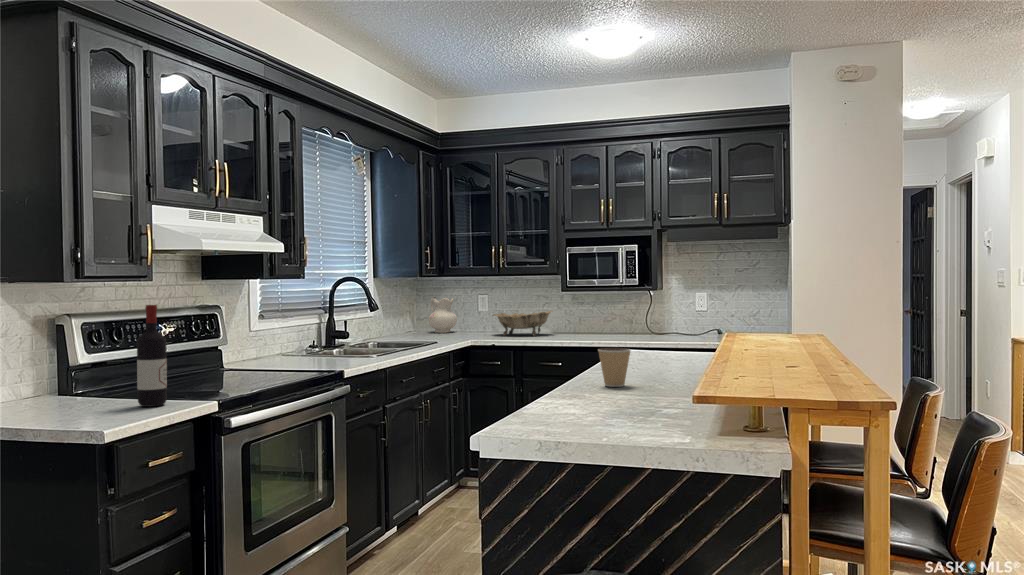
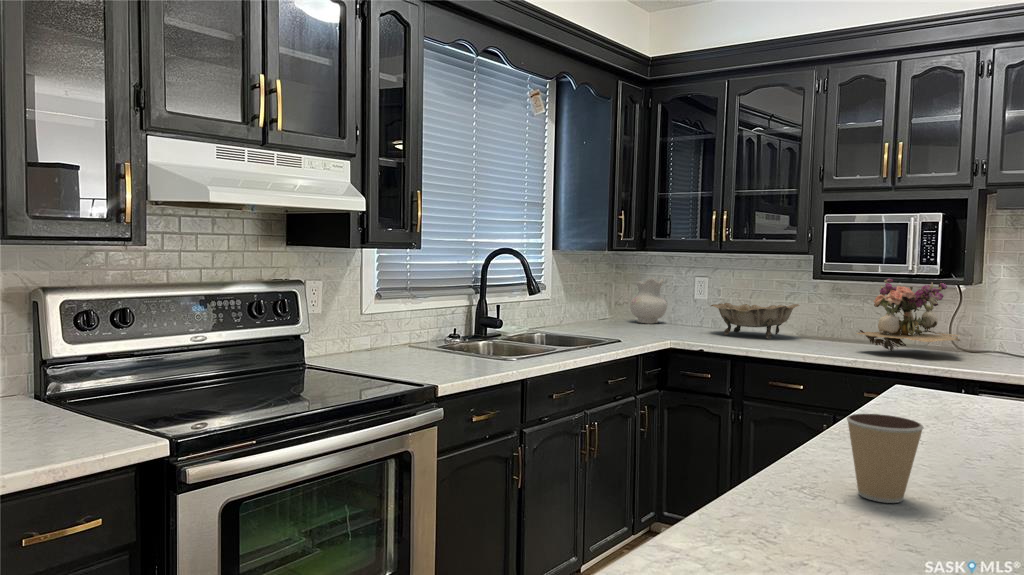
flower arrangement: none [591,285,653,338] -> present [856,279,960,352]
wine bottle: present [137,305,167,407] -> none [51,282,100,444]

